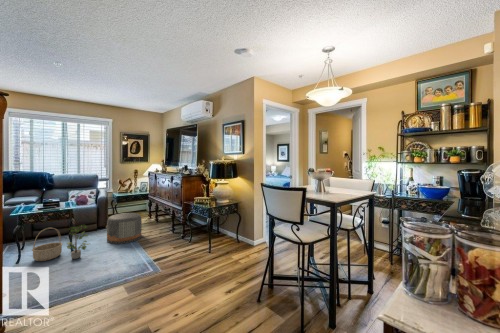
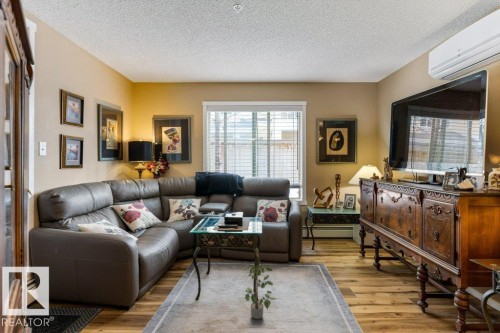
pouf: present [107,213,142,244] -> none [300,247,355,306]
basket: present [32,228,62,261] -> none [208,257,243,307]

